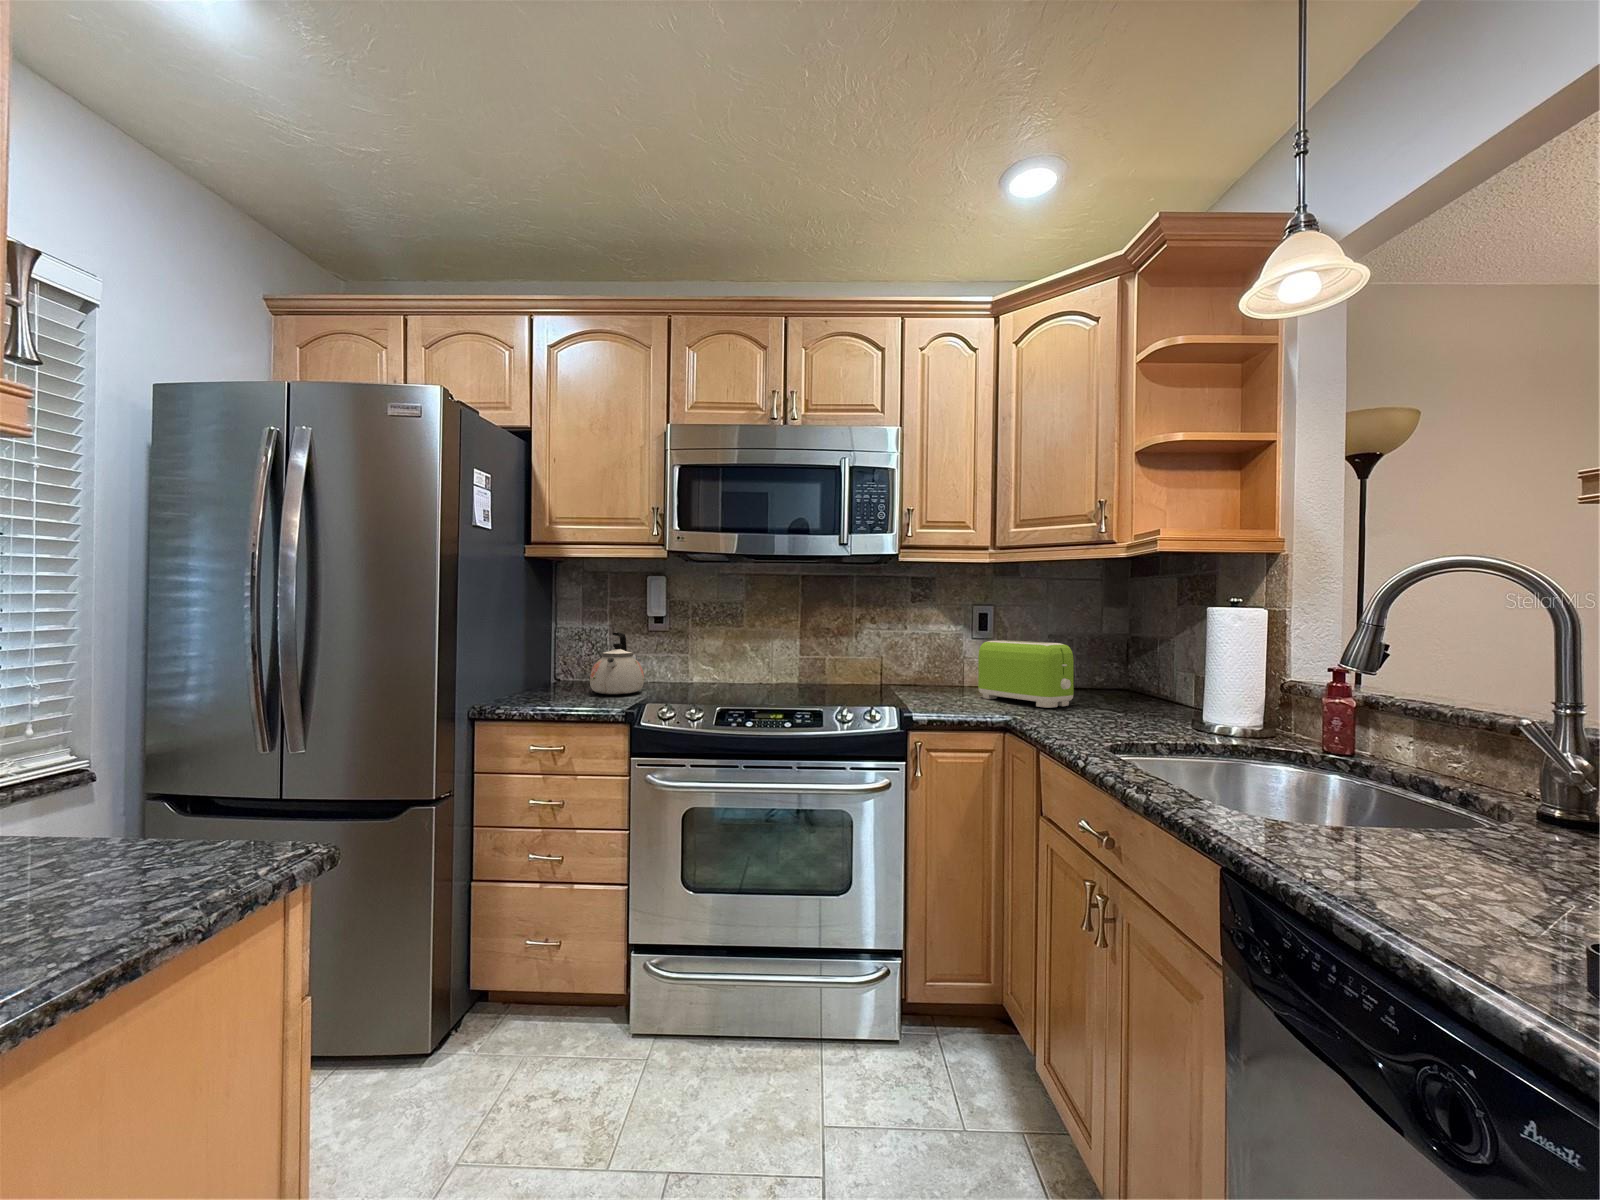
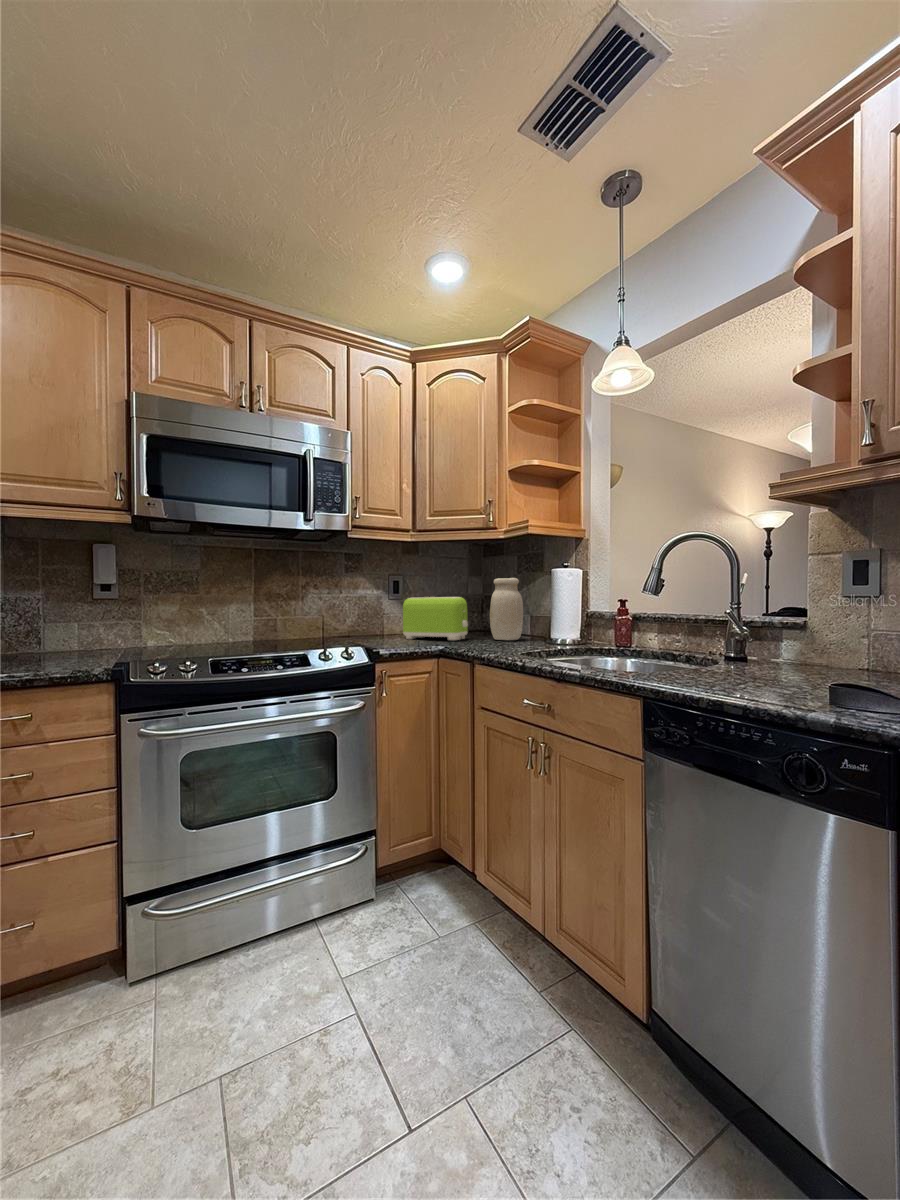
jar: none [1107,618,1165,717] -> present [490,578,523,640]
kettle: present [590,632,644,695] -> none [33,596,101,660]

